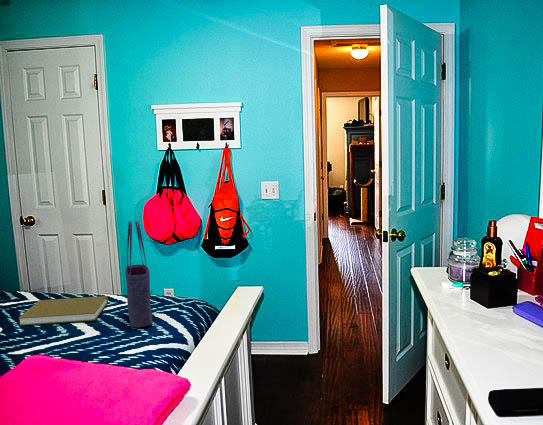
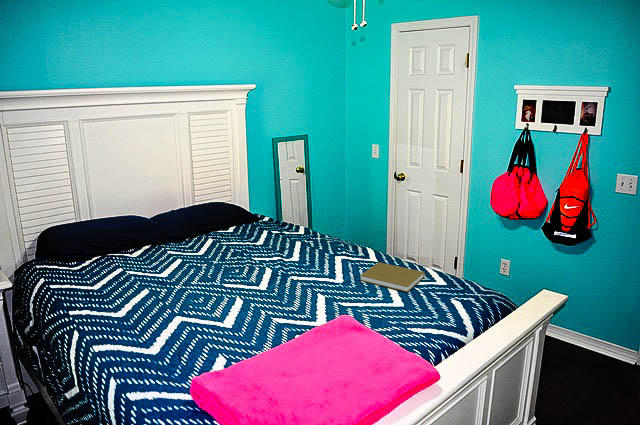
tote bag: present [125,221,152,327] -> none [430,226,450,310]

